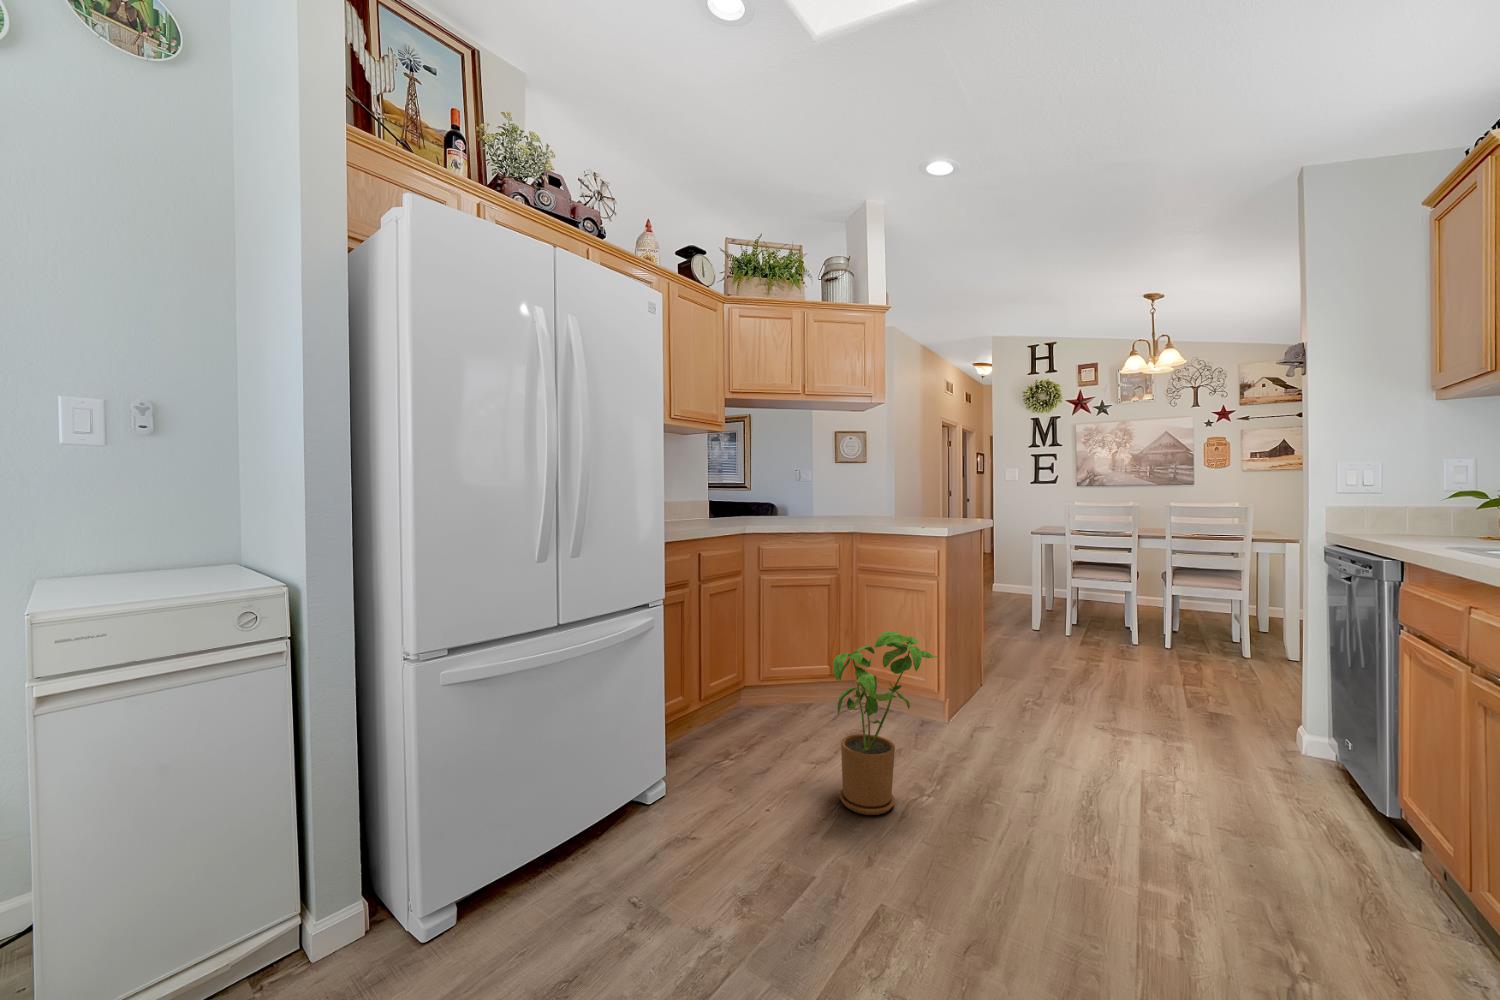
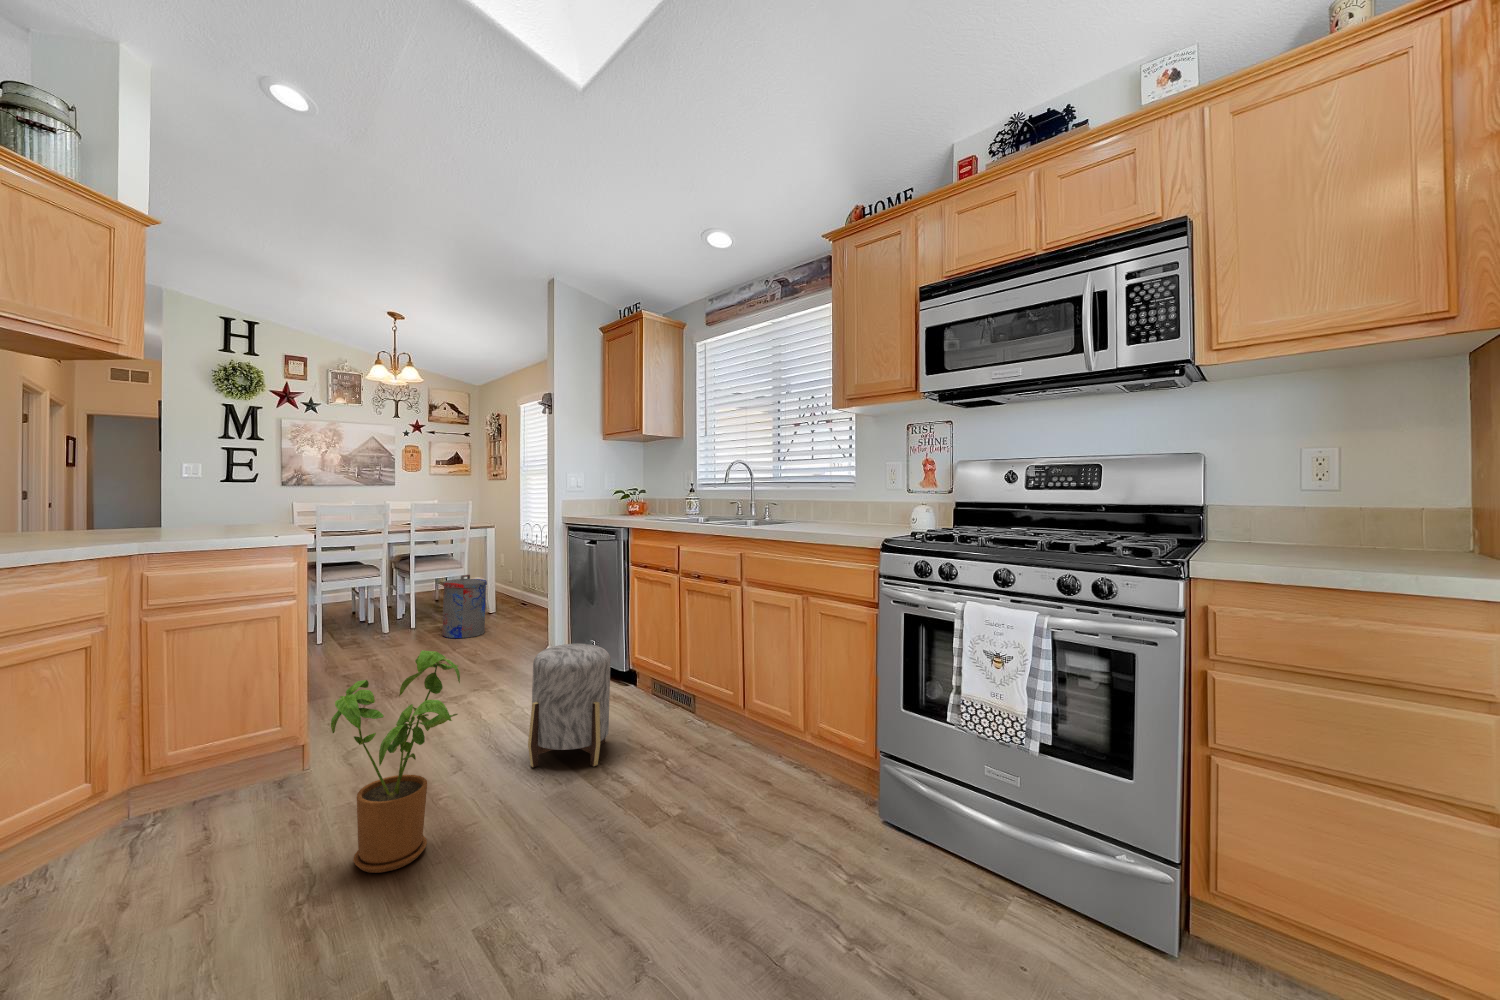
trash can: none [1177,591,1237,669] -> present [442,575,487,638]
stool: none [1053,679,1187,852] -> present [528,644,611,767]

